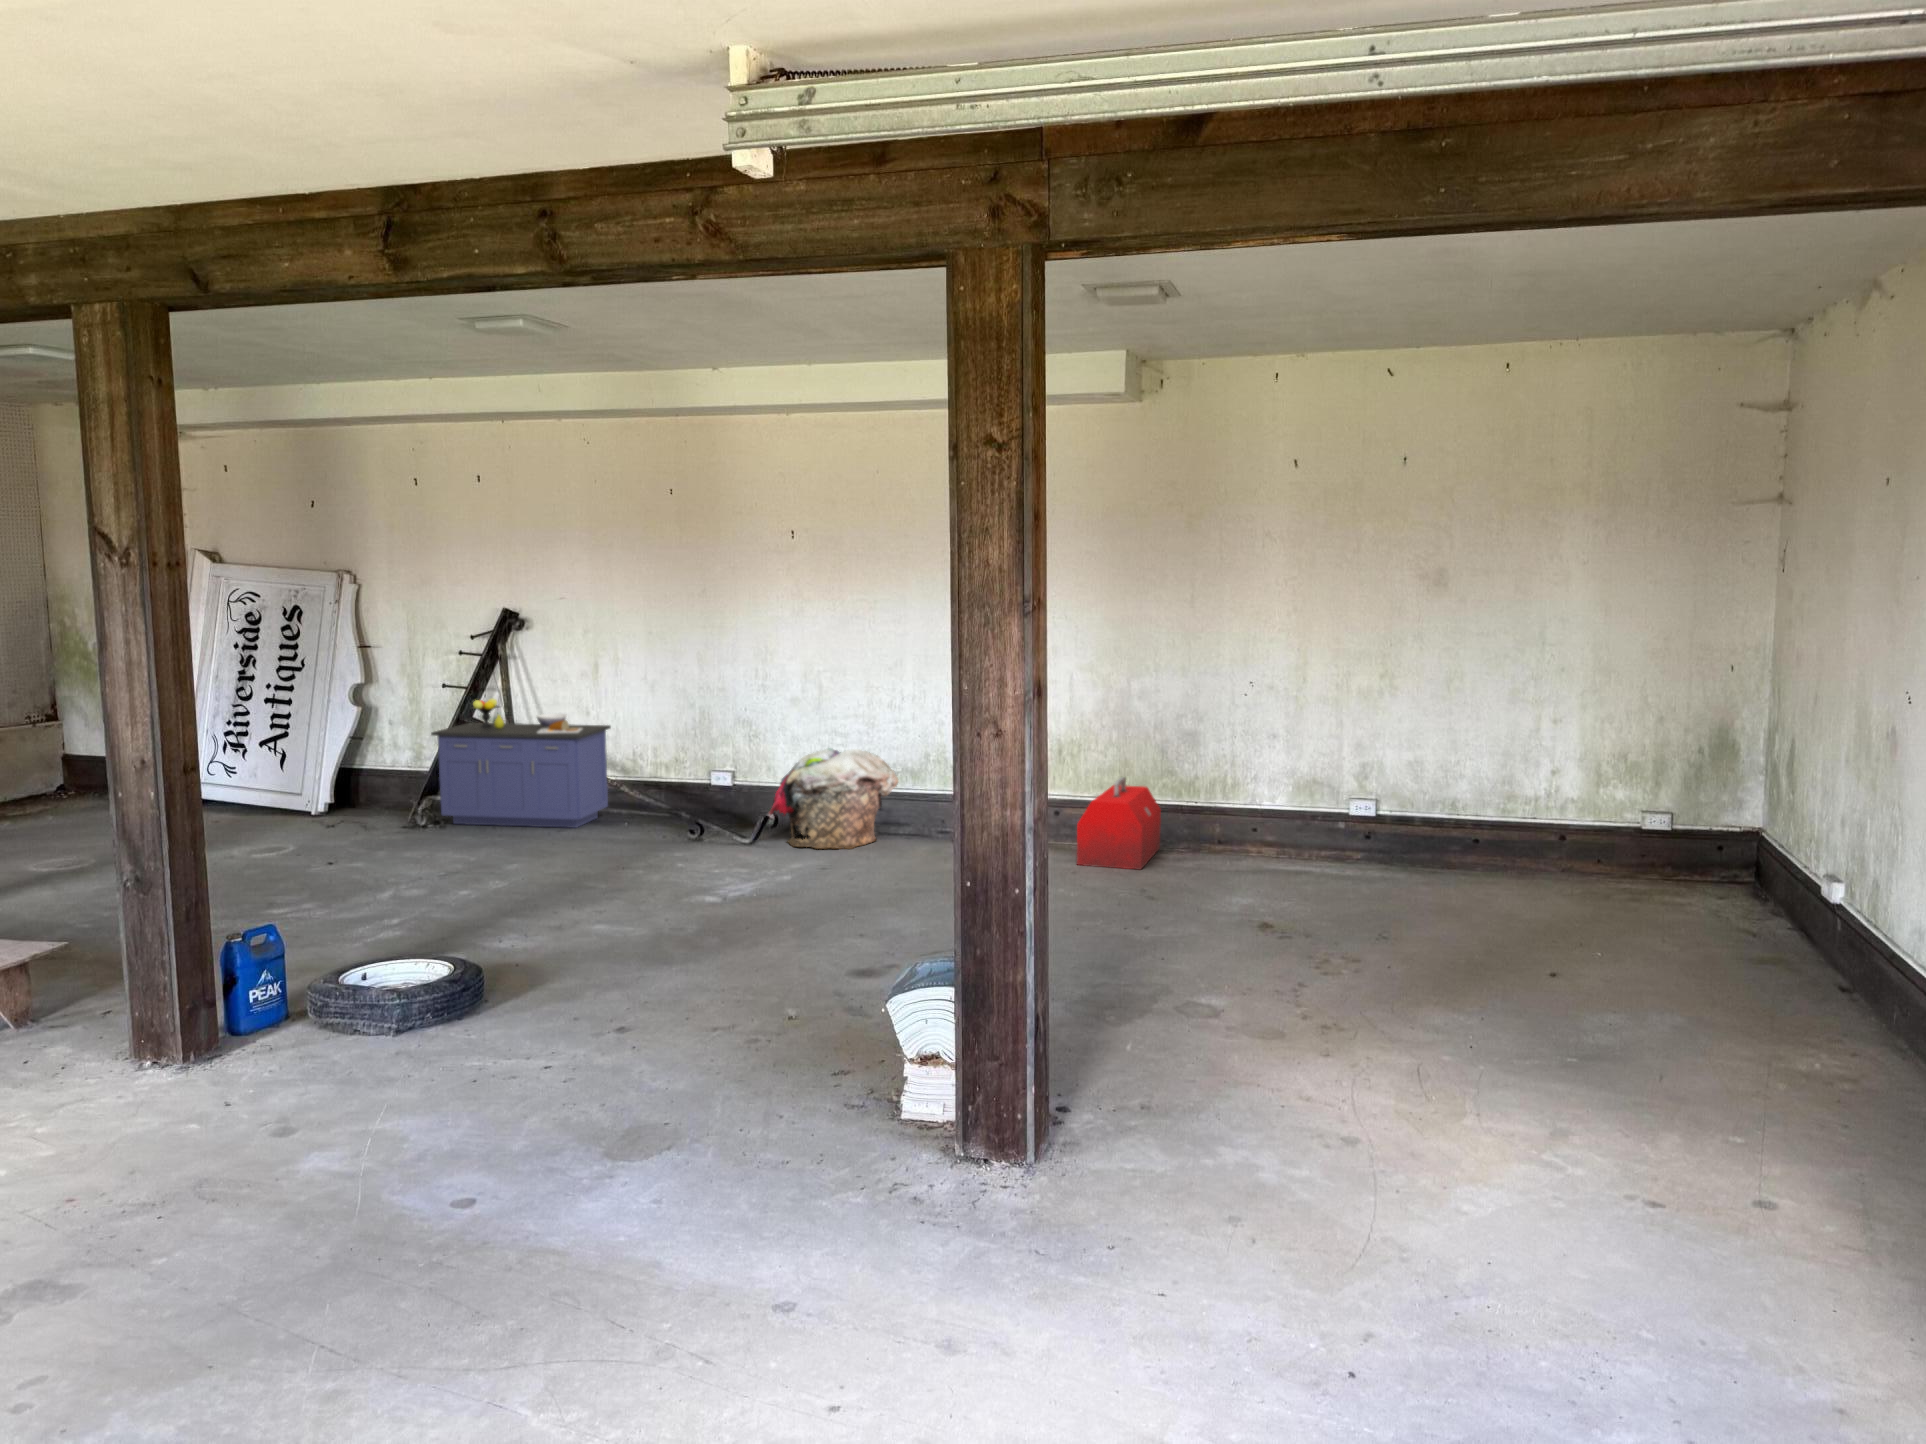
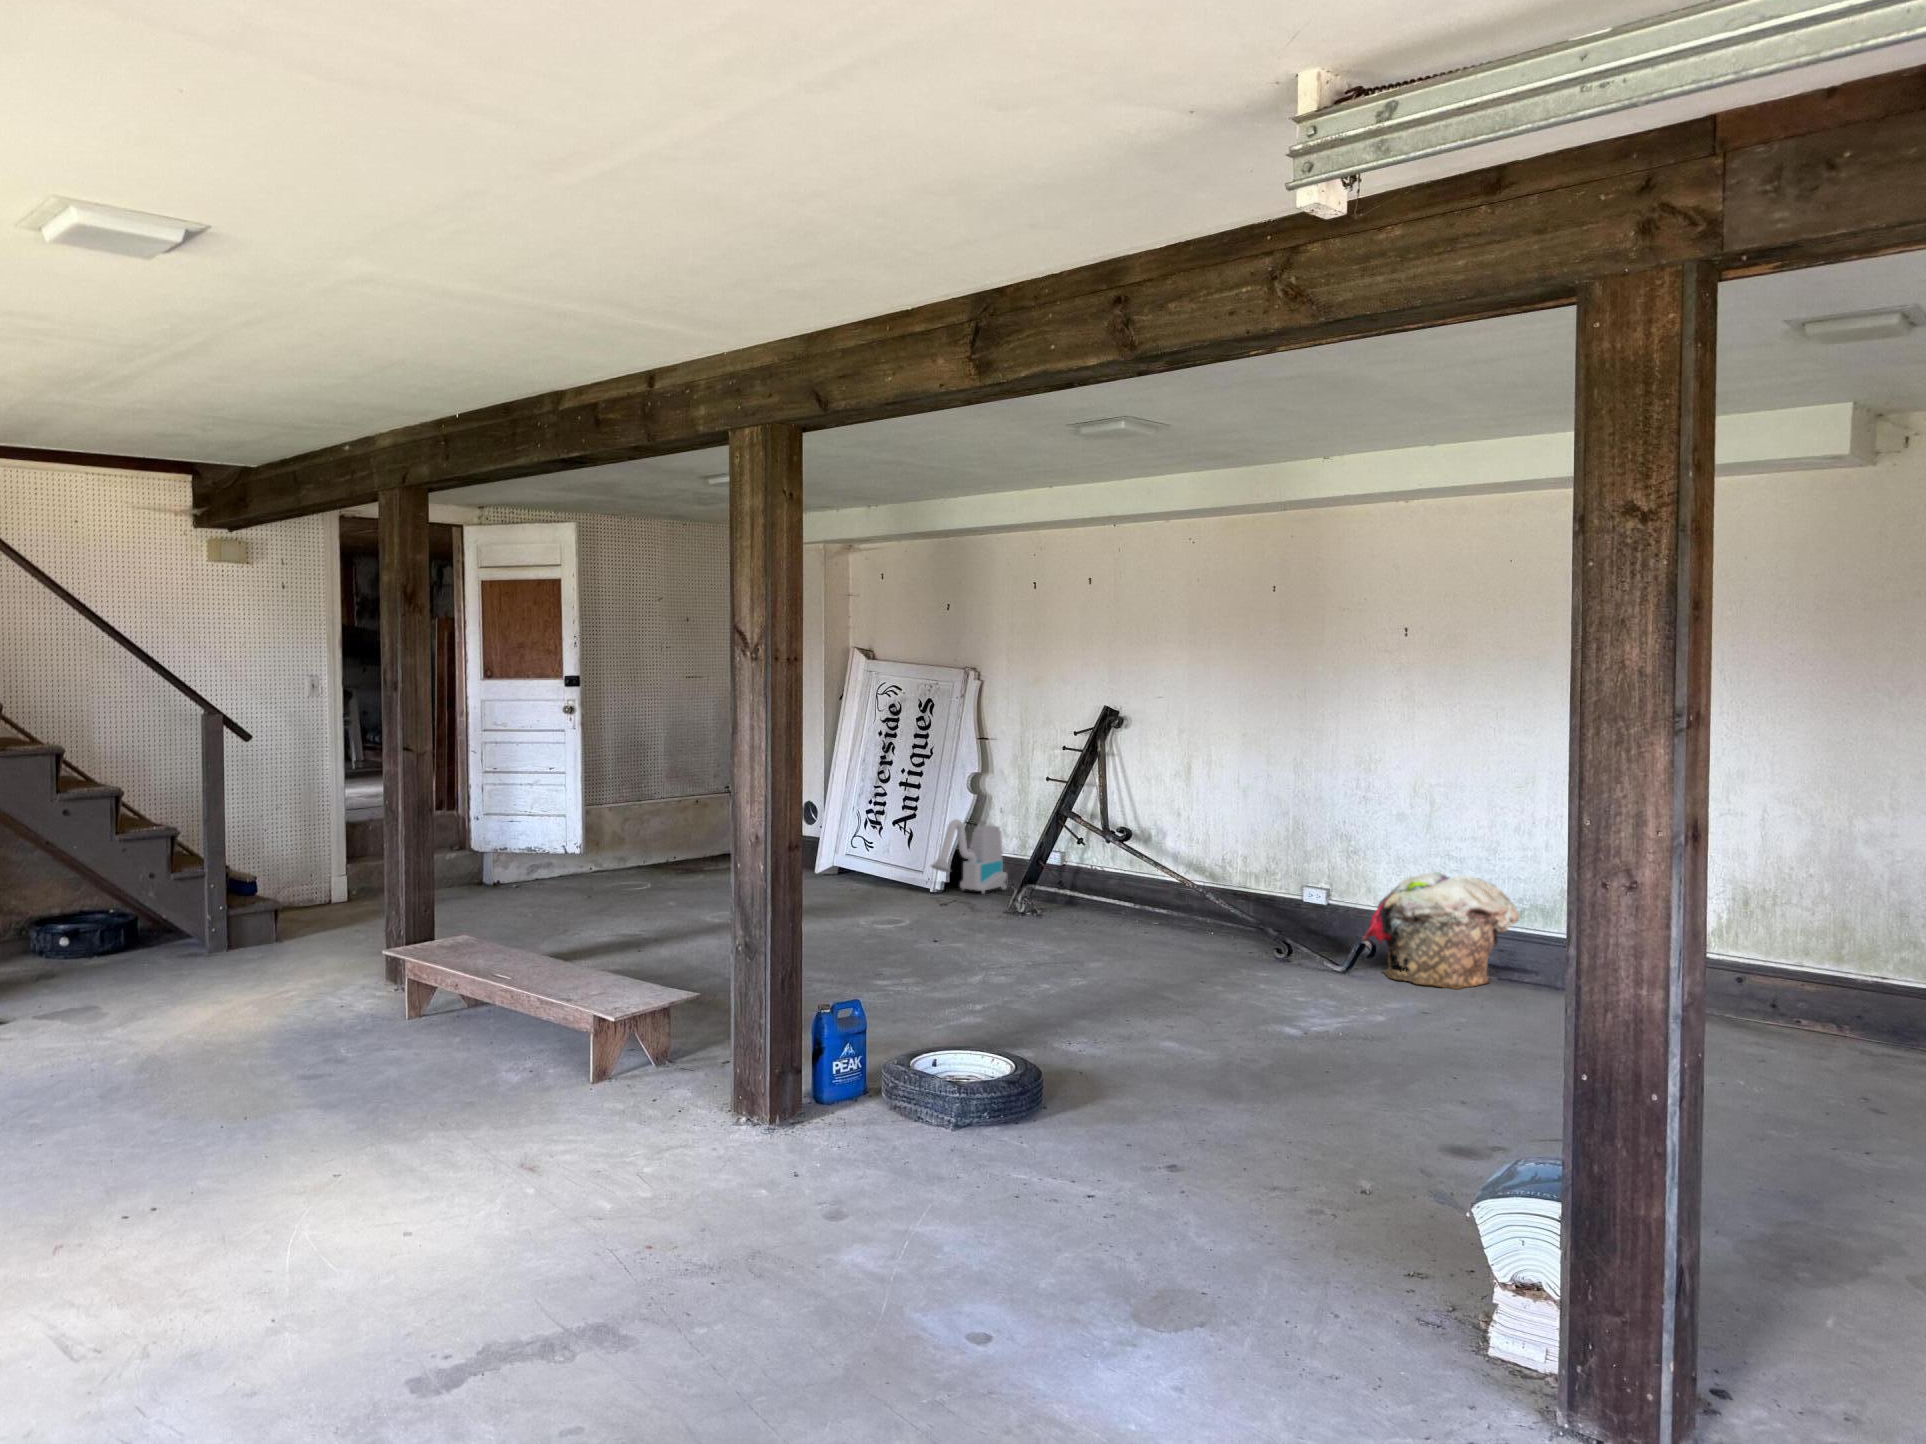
storage cabinet: present [431,698,611,828] -> none [1032,794,1202,931]
vacuum cleaner: none [313,734,402,811] -> present [930,819,1007,894]
toolbox: present [1077,777,1161,870] -> none [1756,941,1886,1065]

